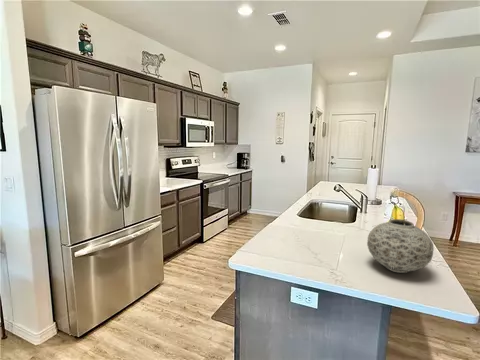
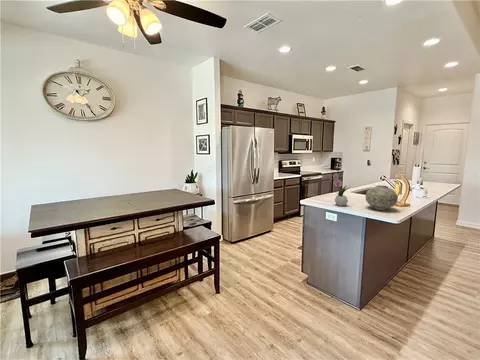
flower arrangement: none [306,186,345,272] -> present [333,168,348,206]

